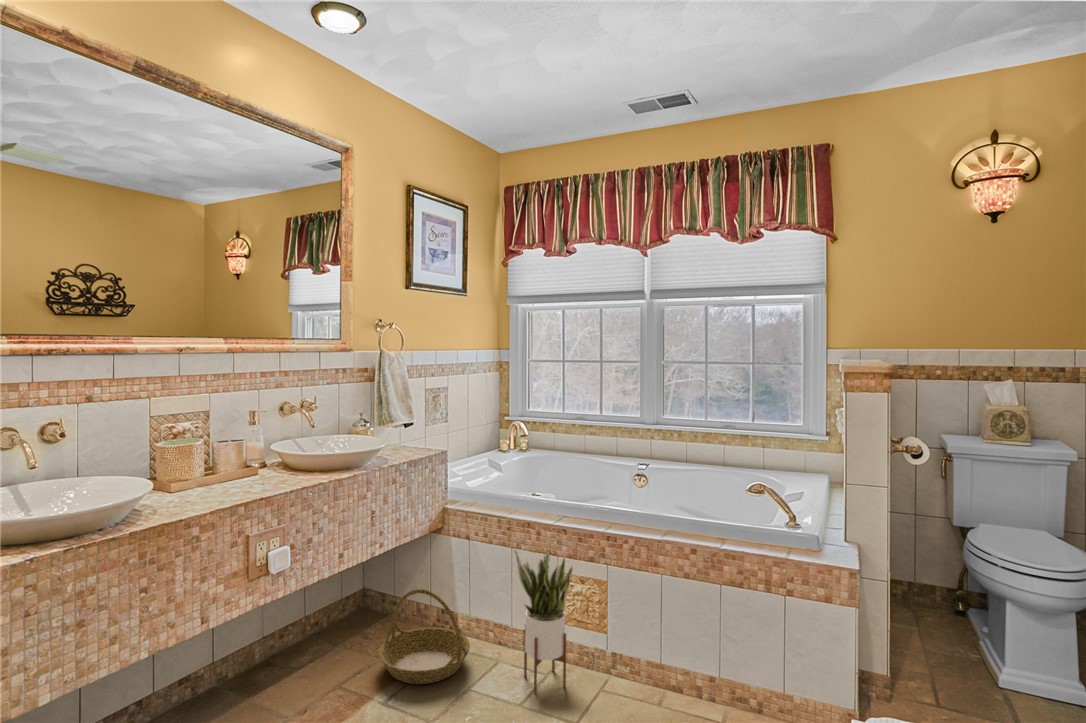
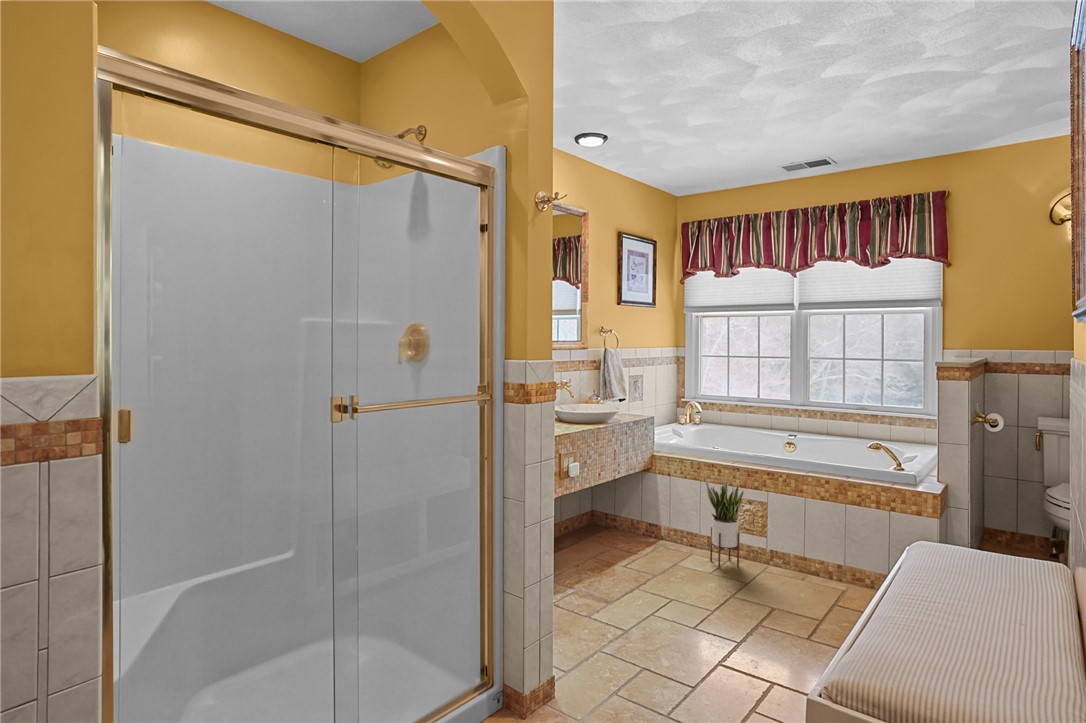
basket: present [379,589,470,684] -> none [616,503,673,558]

